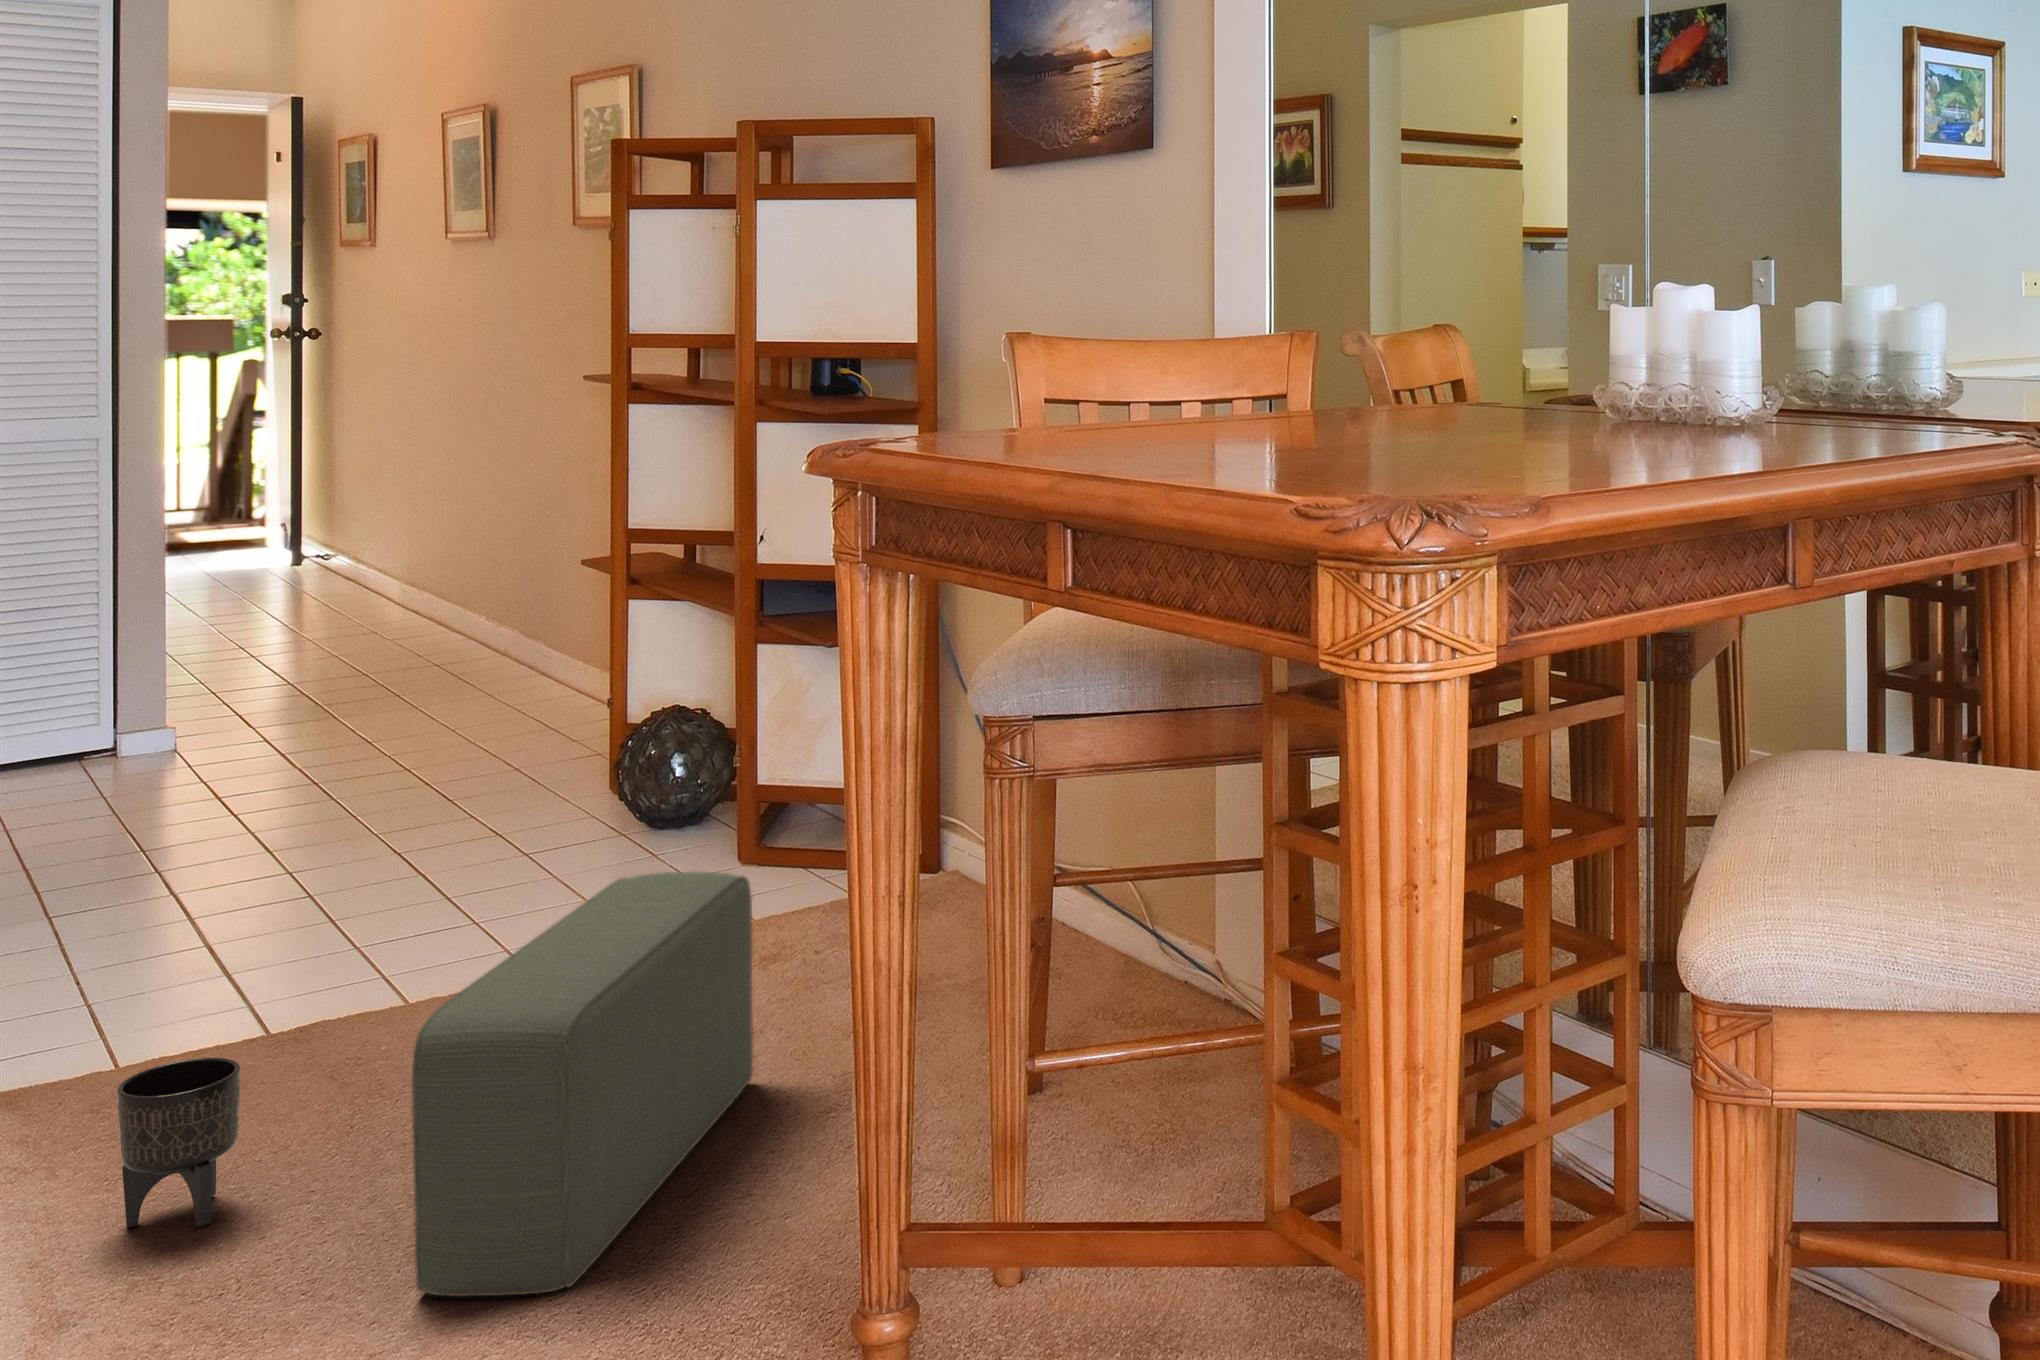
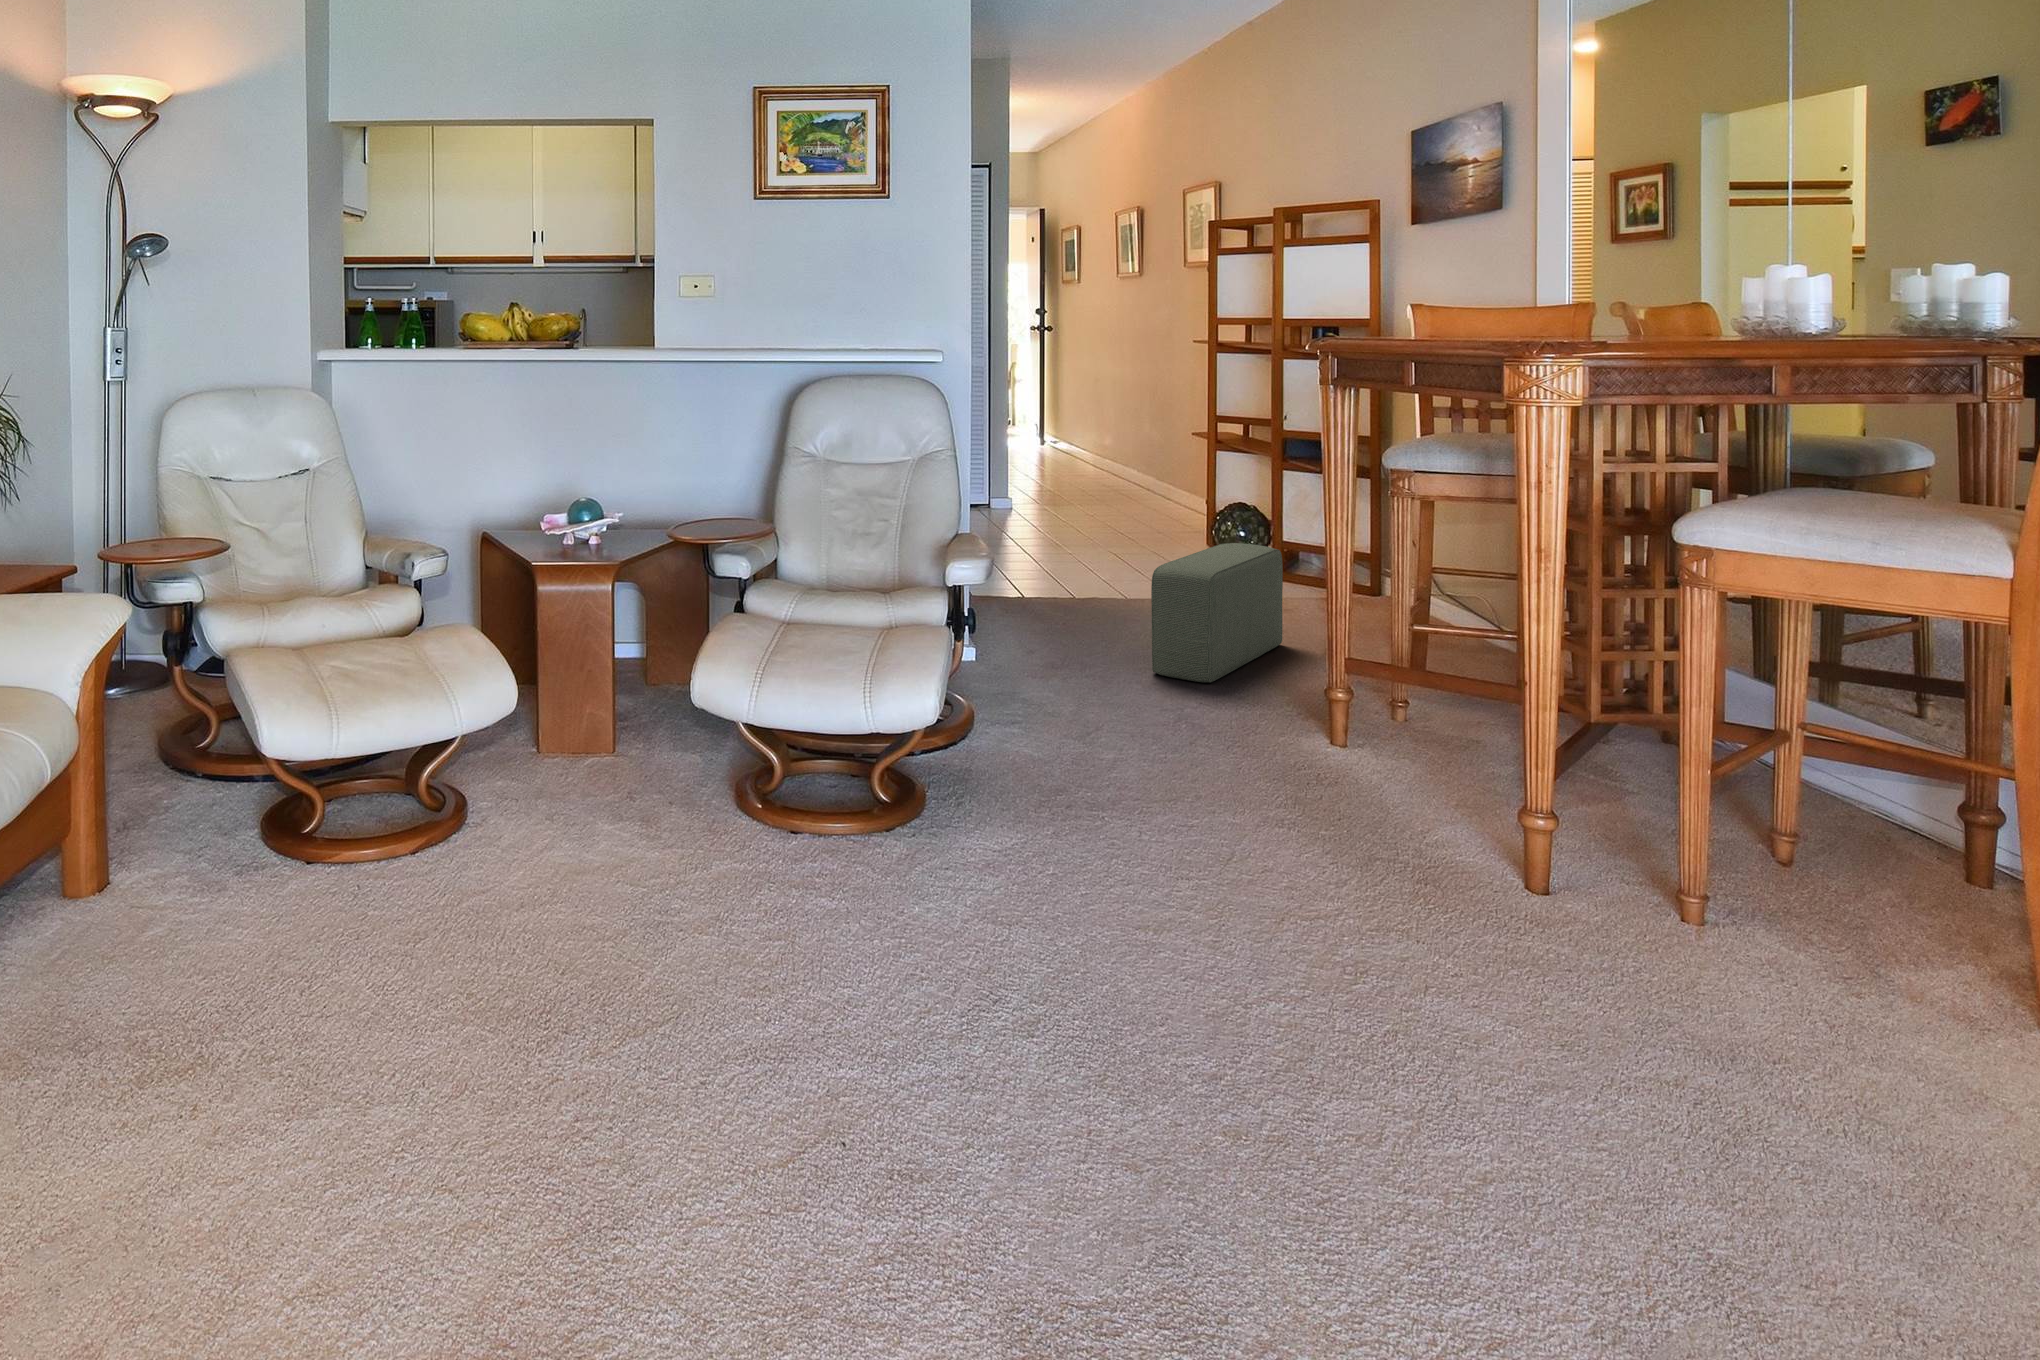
planter: present [117,1058,241,1228] -> none [1043,583,1083,643]

